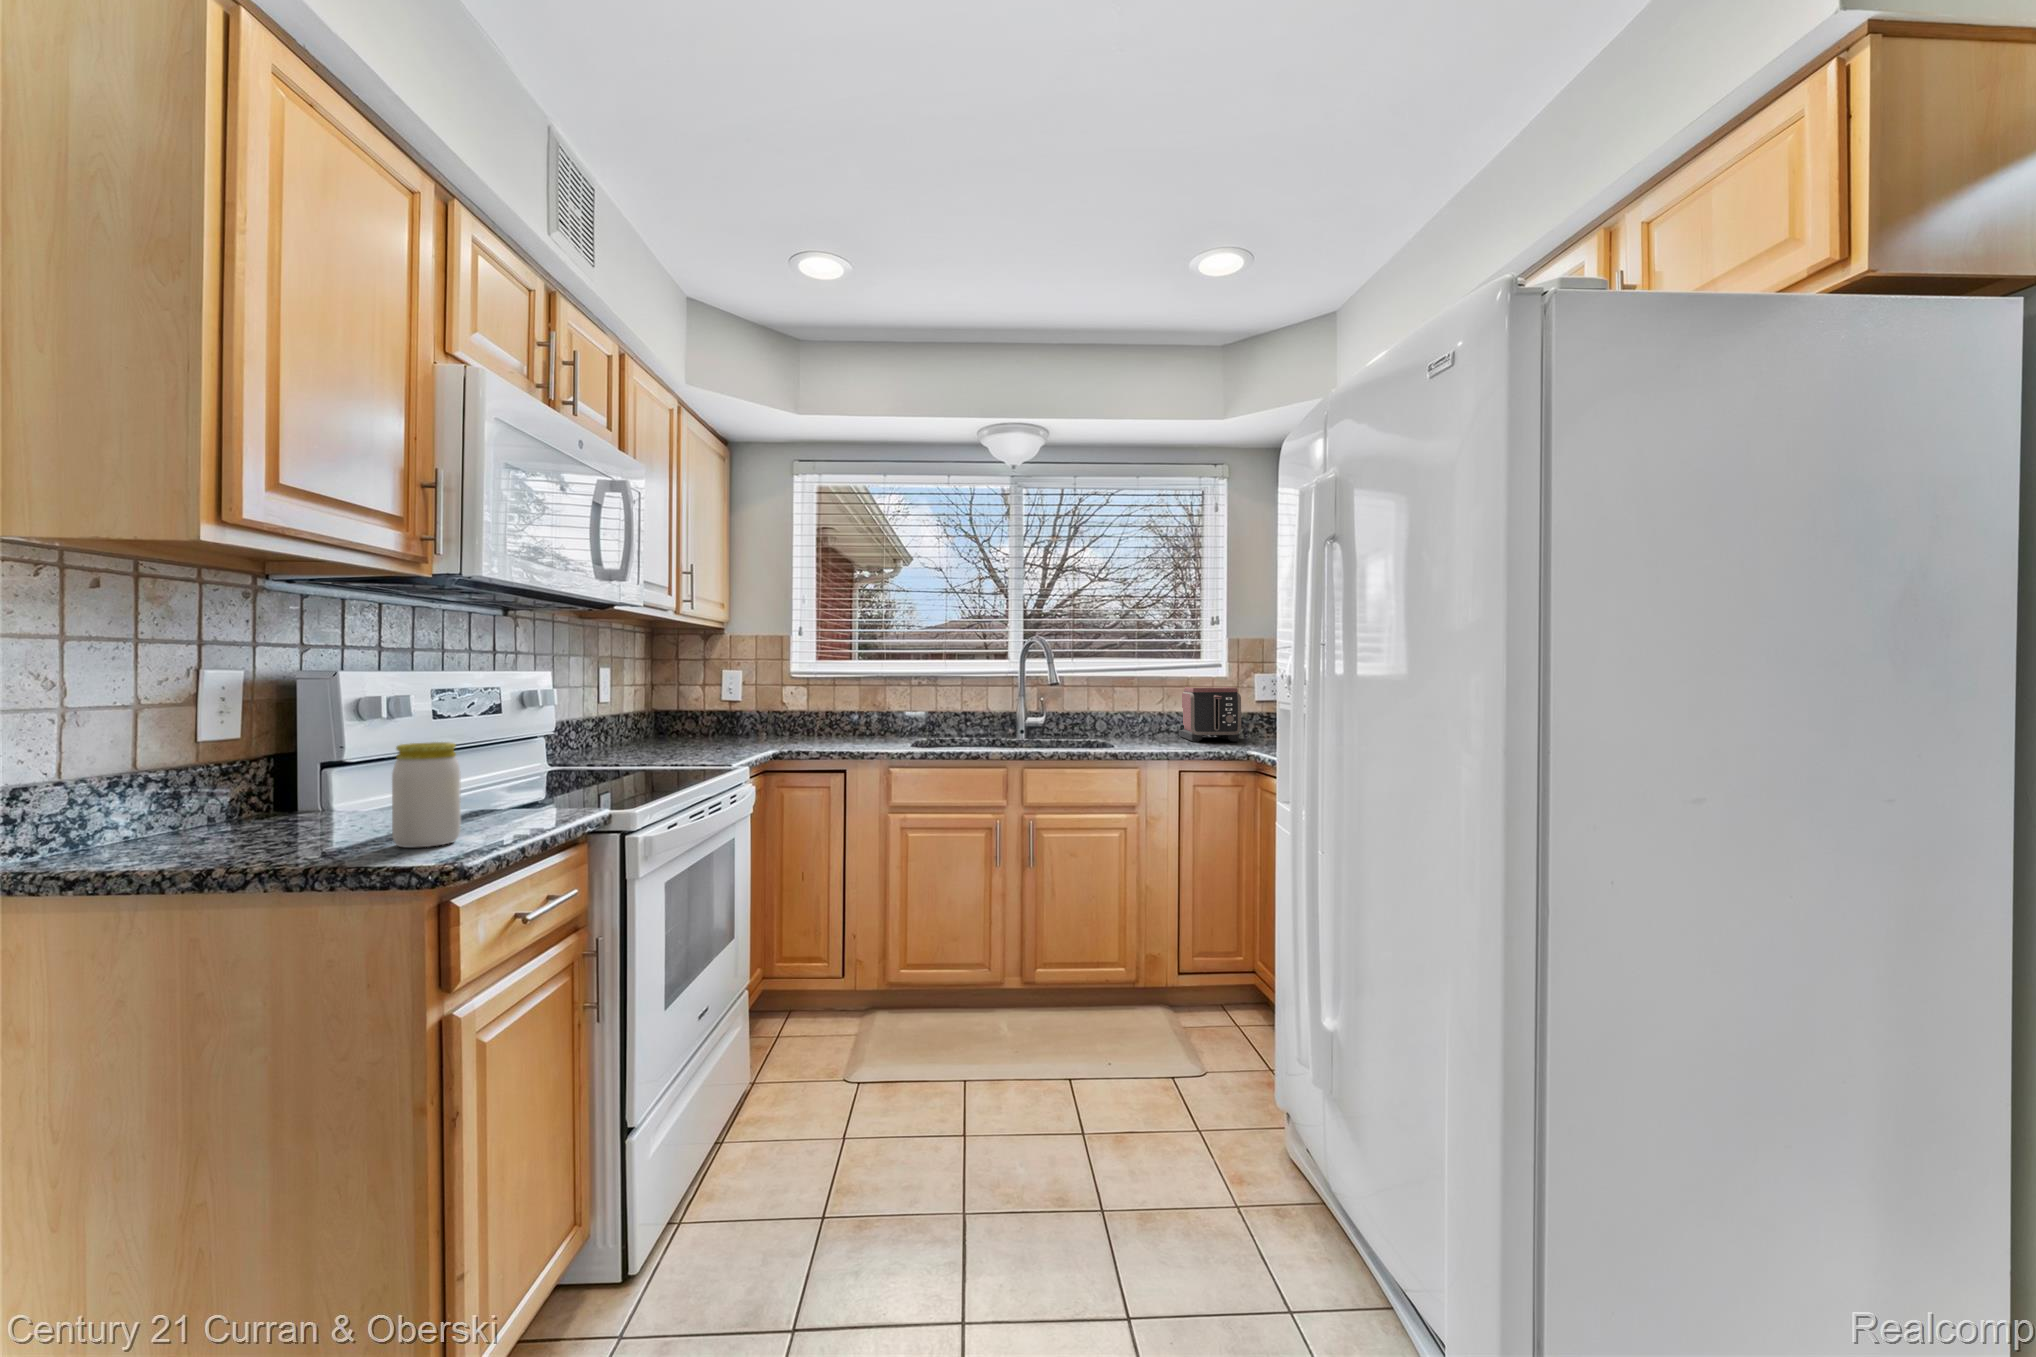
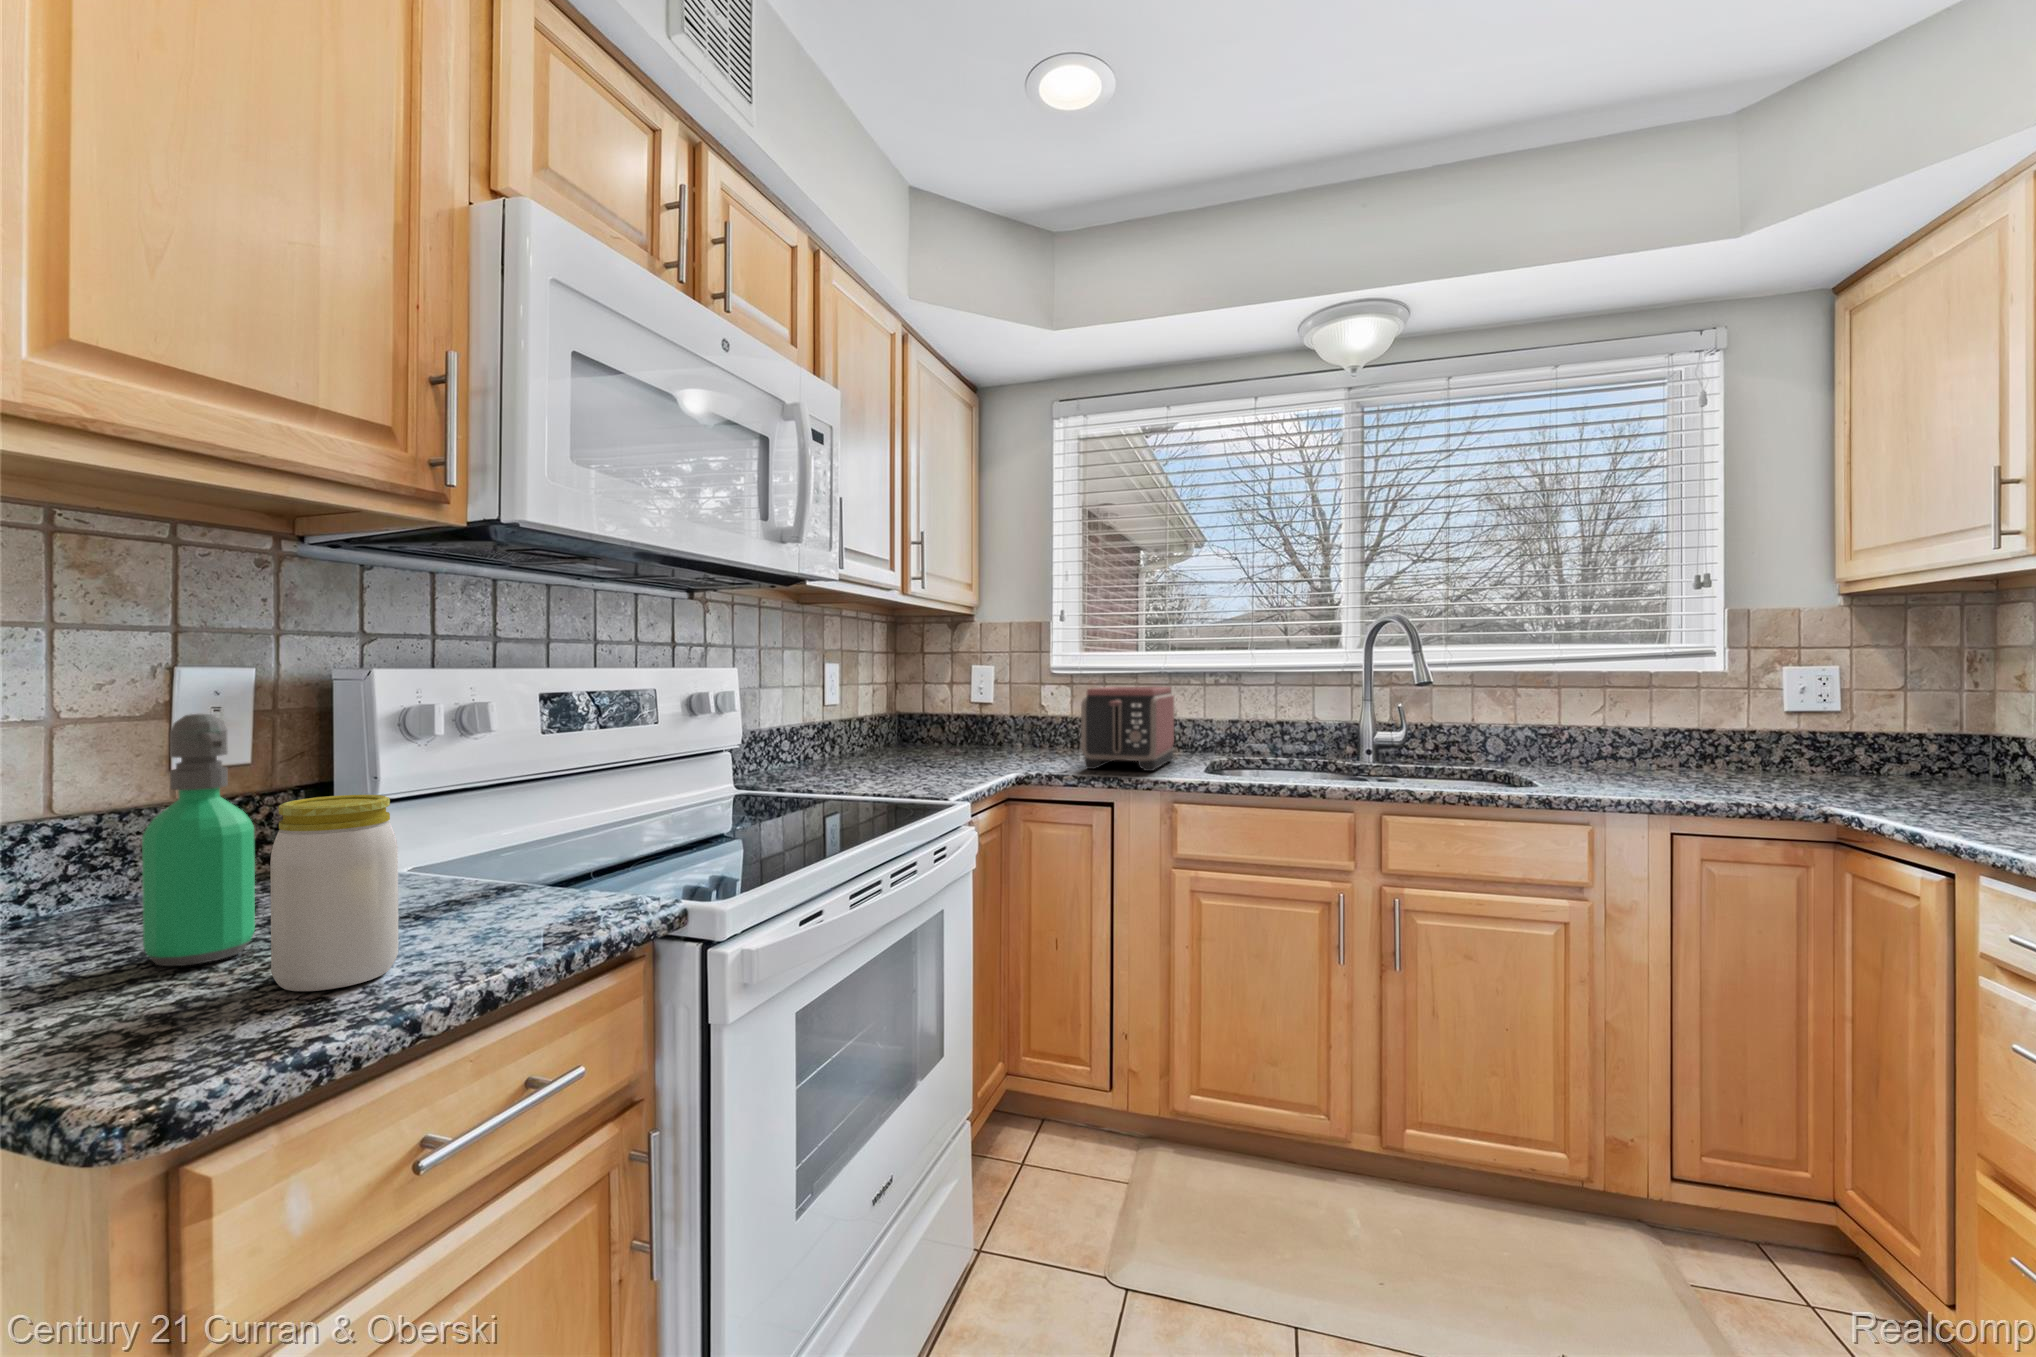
toaster: present [1179,687,1241,742] -> present [1081,687,1174,771]
soap dispenser: none [282,697,345,846] -> present [142,714,255,966]

